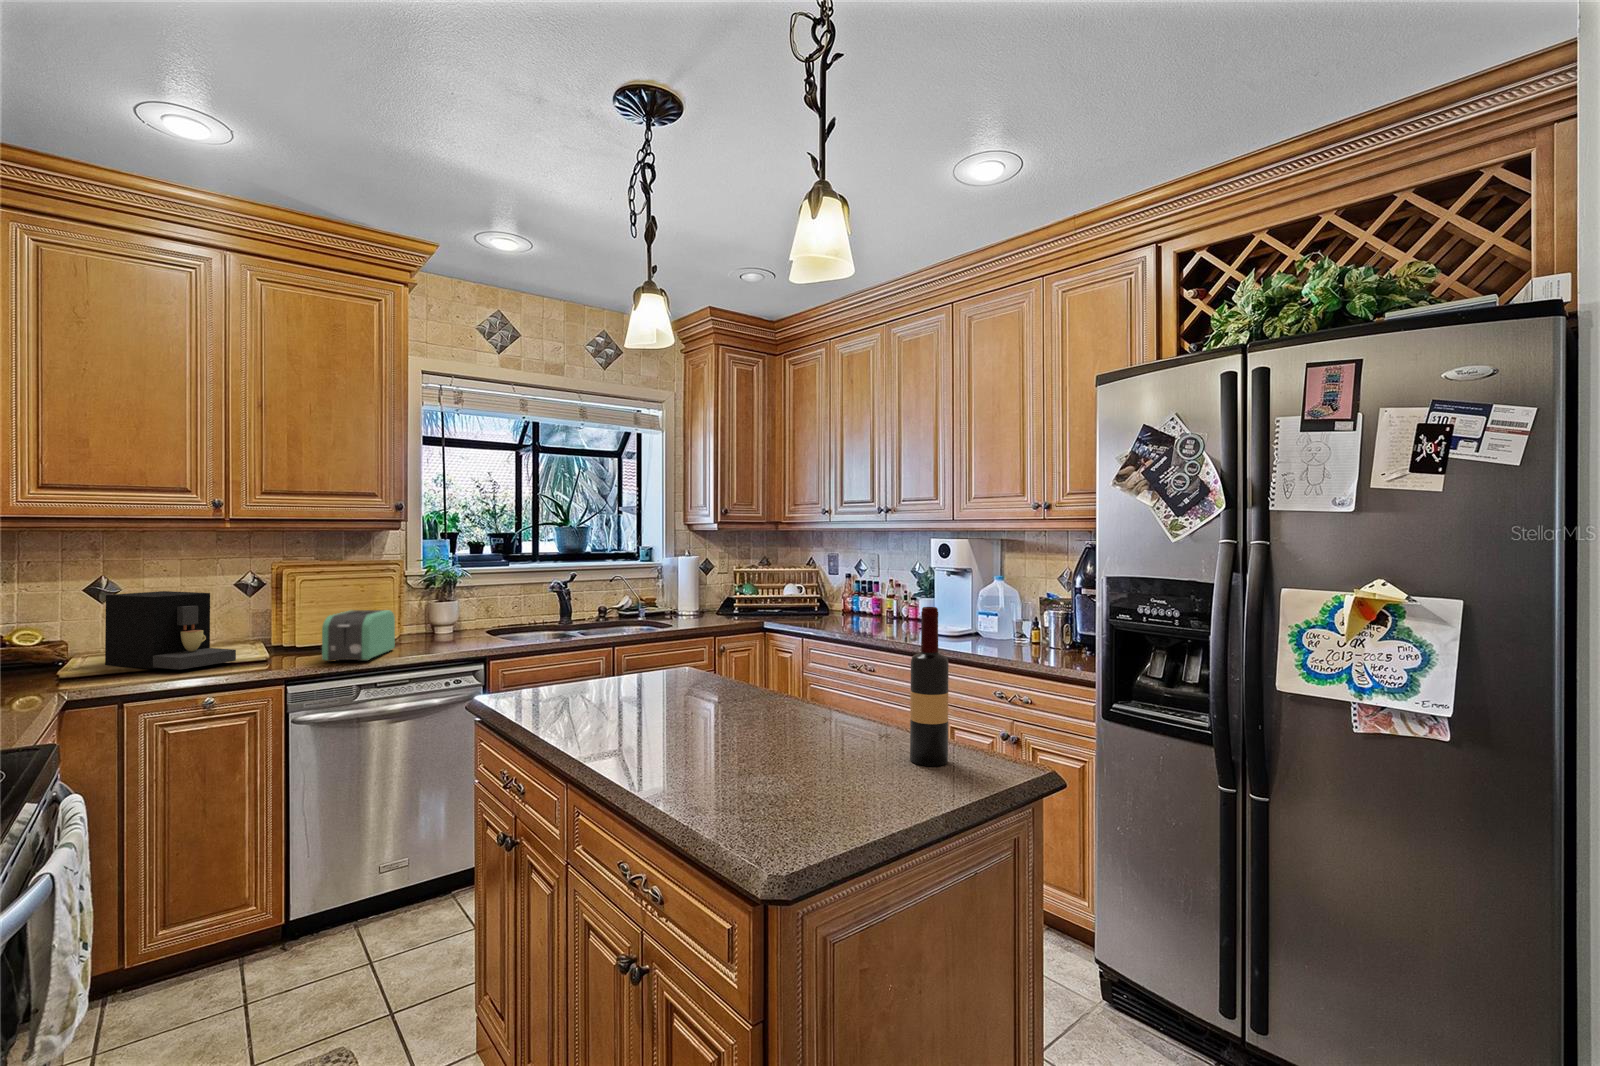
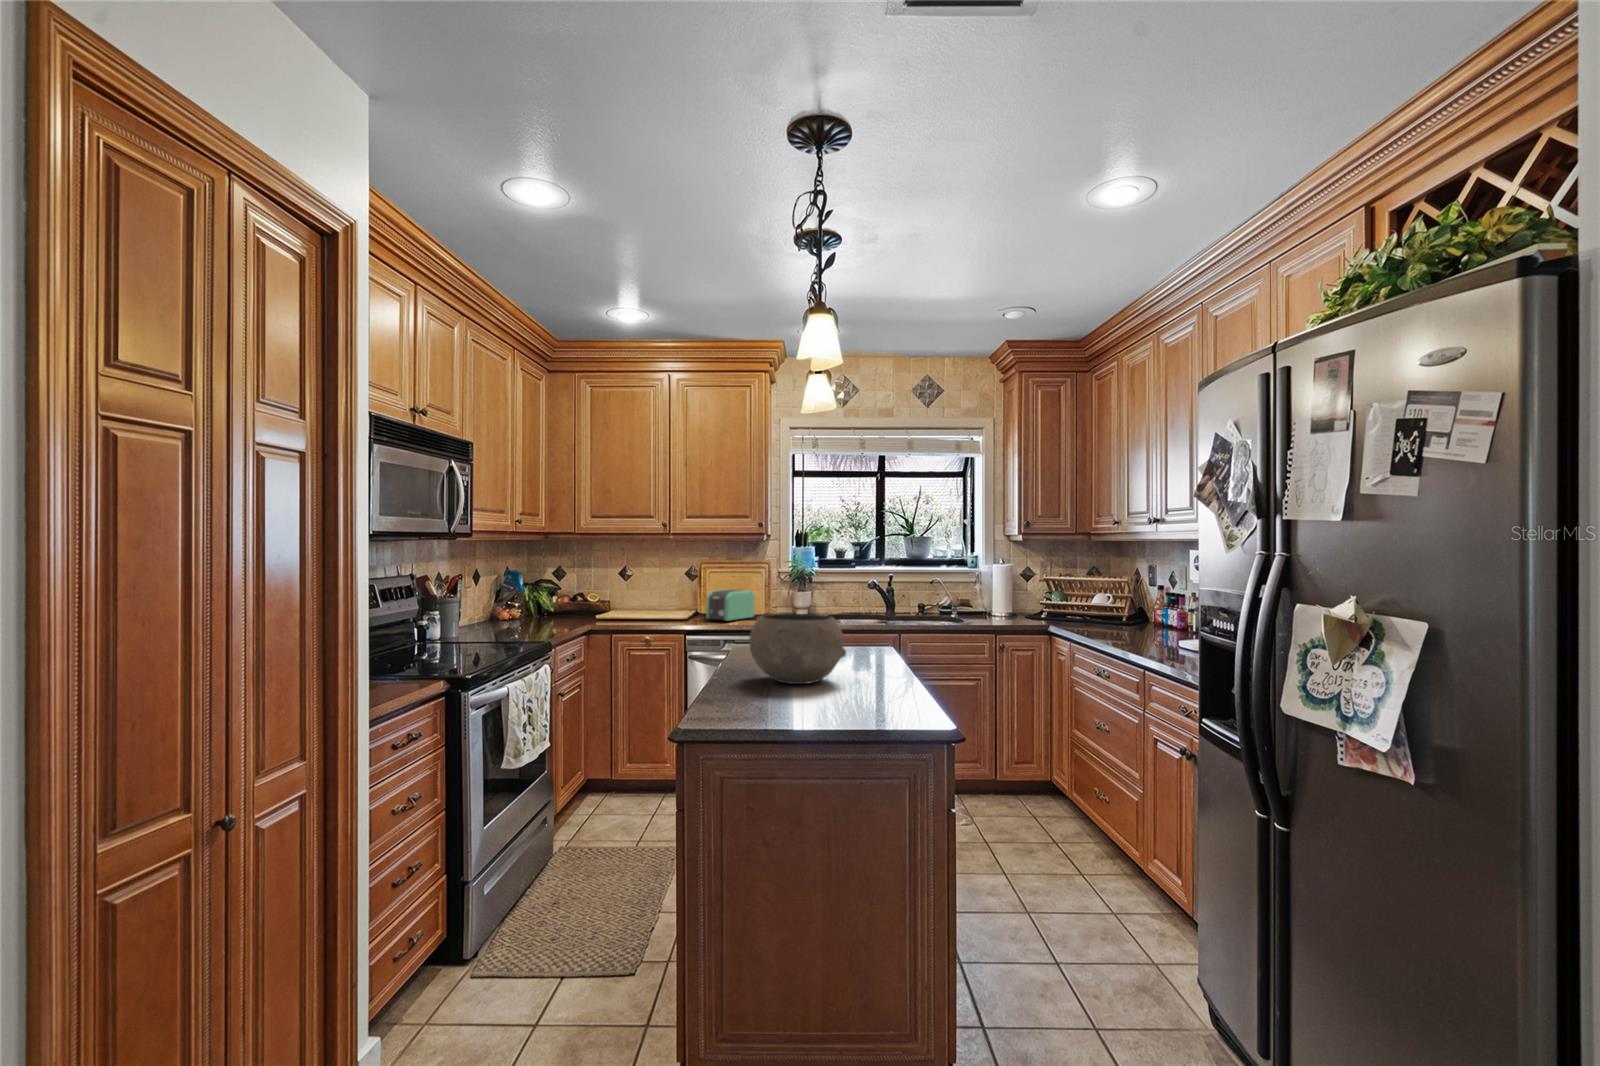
coffee maker: present [105,591,236,670] -> none [620,572,670,616]
wine bottle: present [910,607,949,766] -> none [852,593,880,708]
ceramic bowl: none [685,642,830,751] -> present [749,614,846,684]

